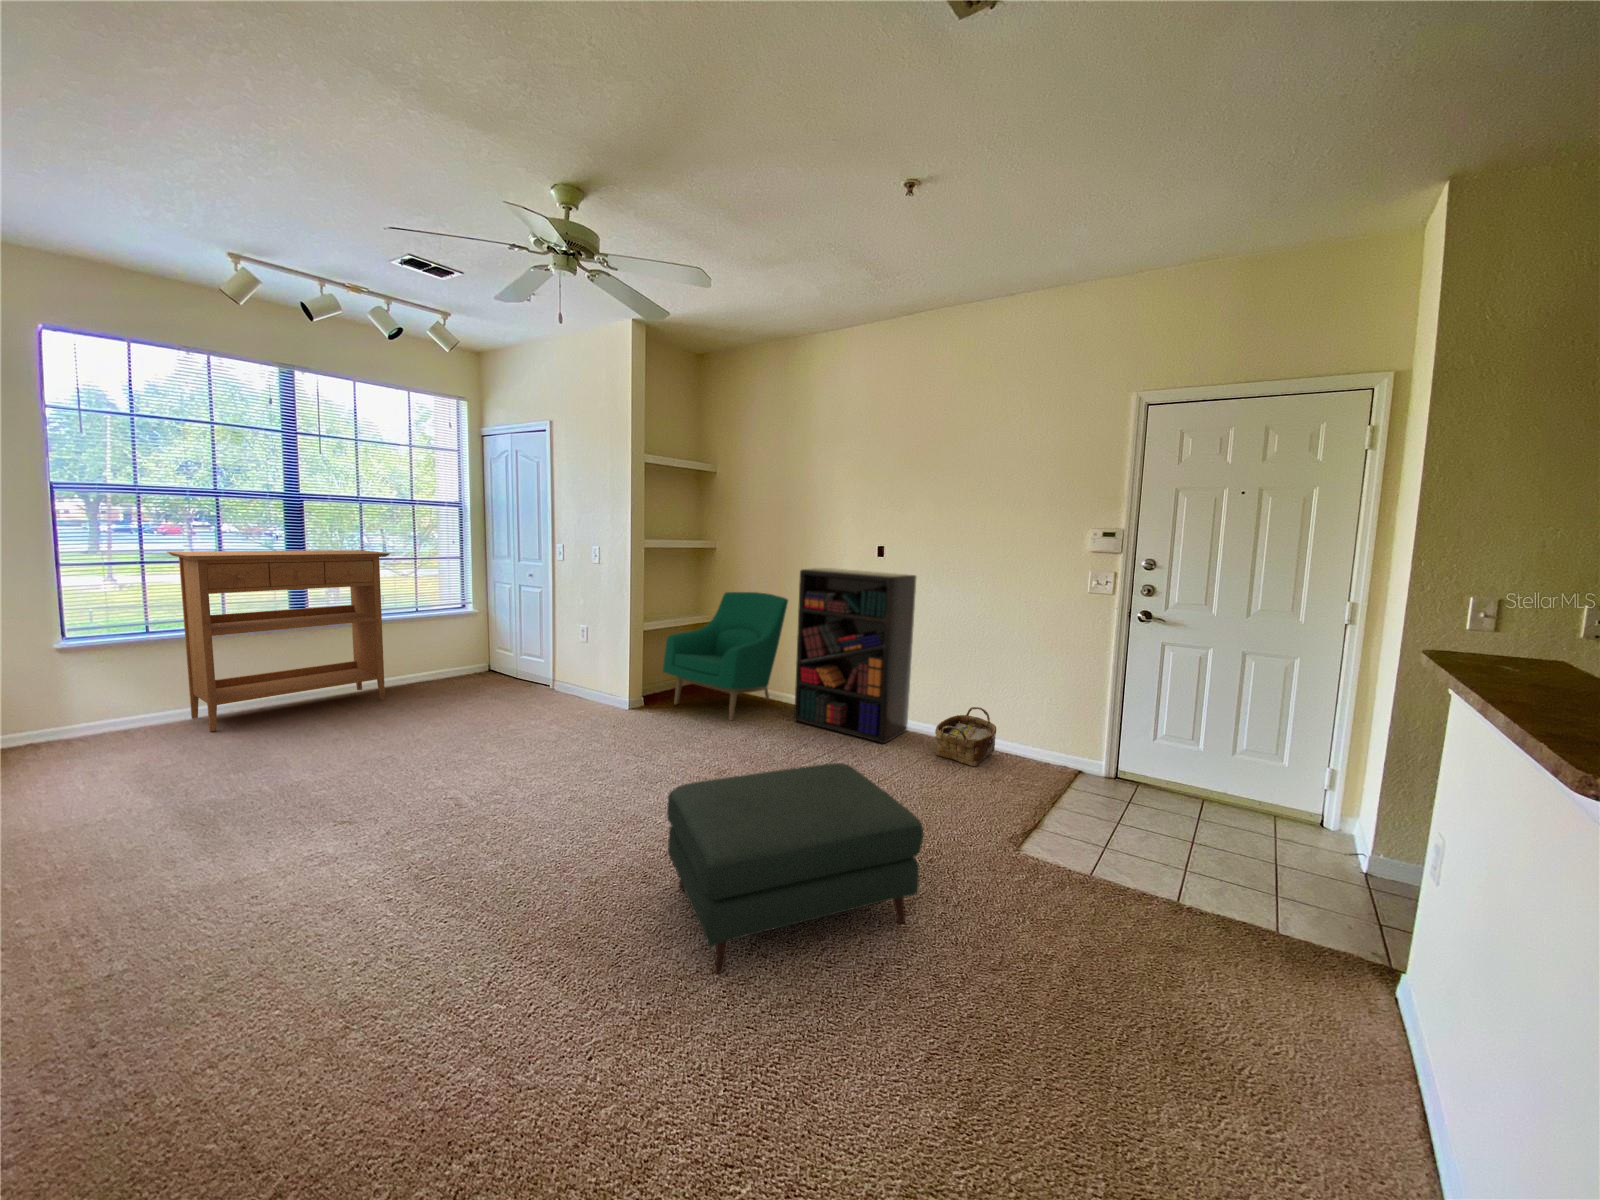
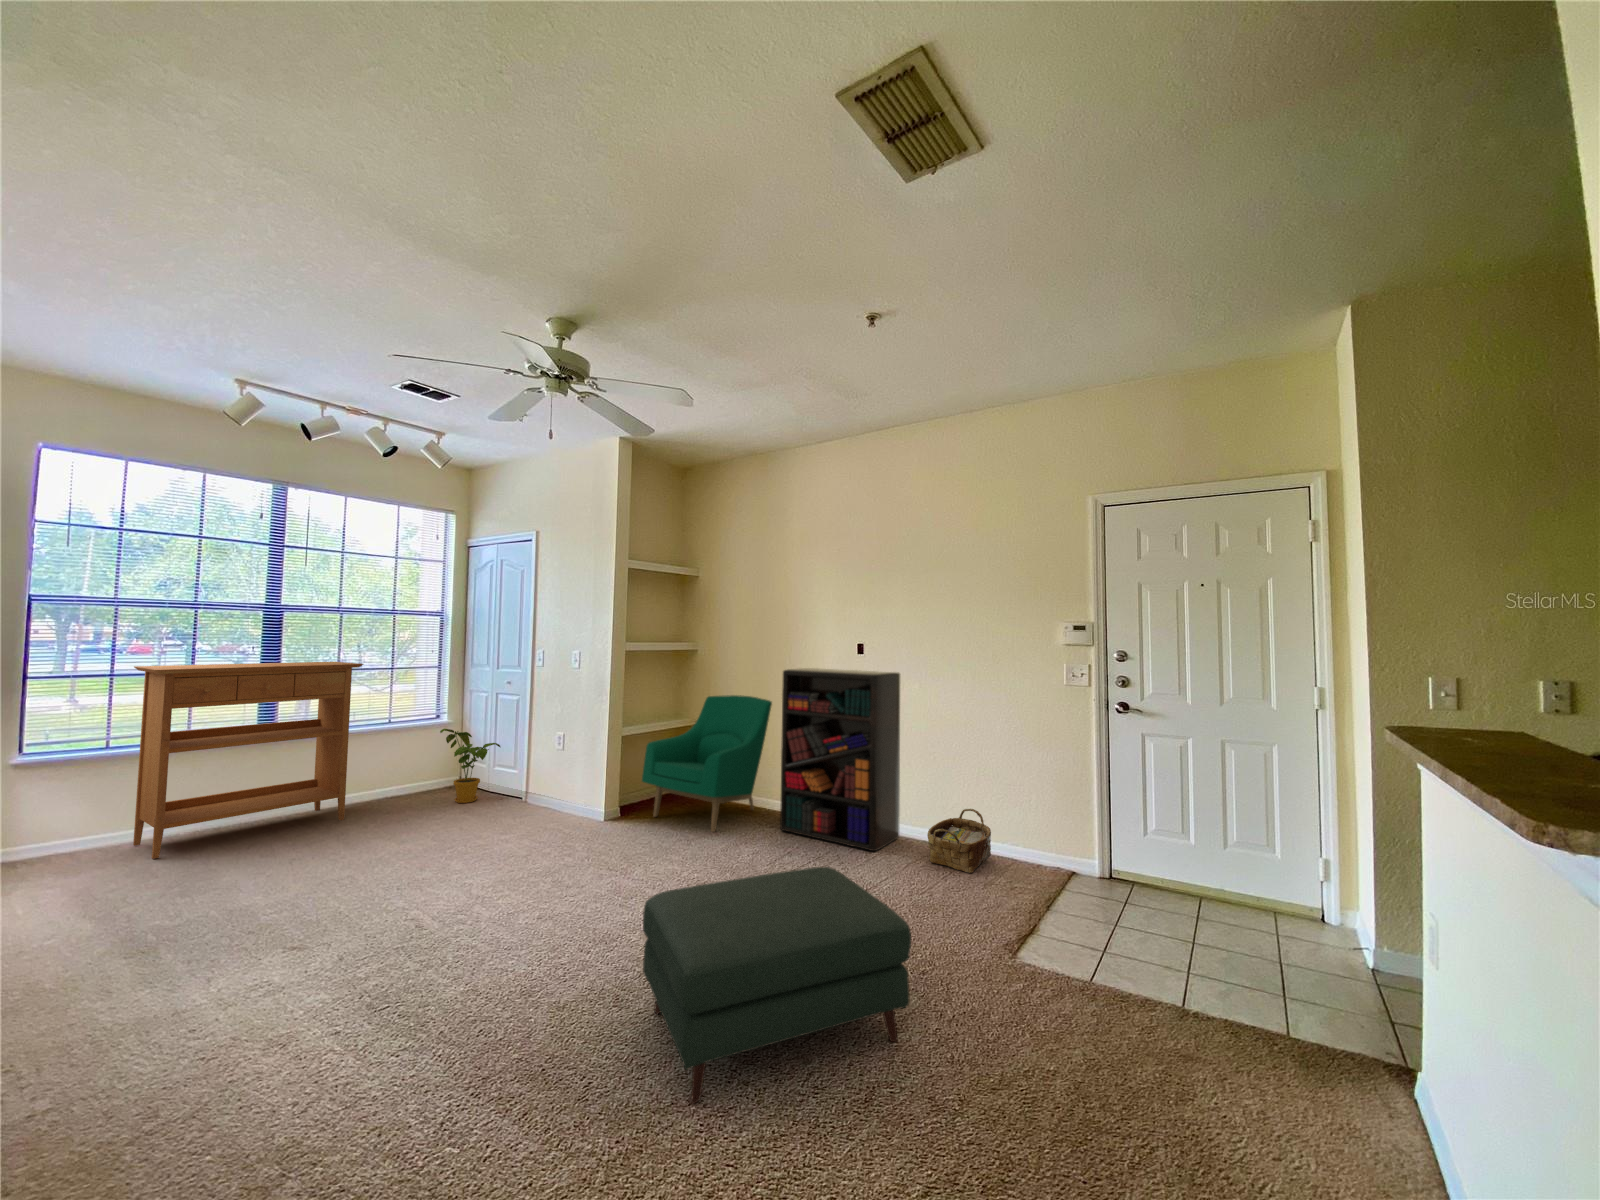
house plant: none [469,617,528,686] -> present [440,729,500,803]

